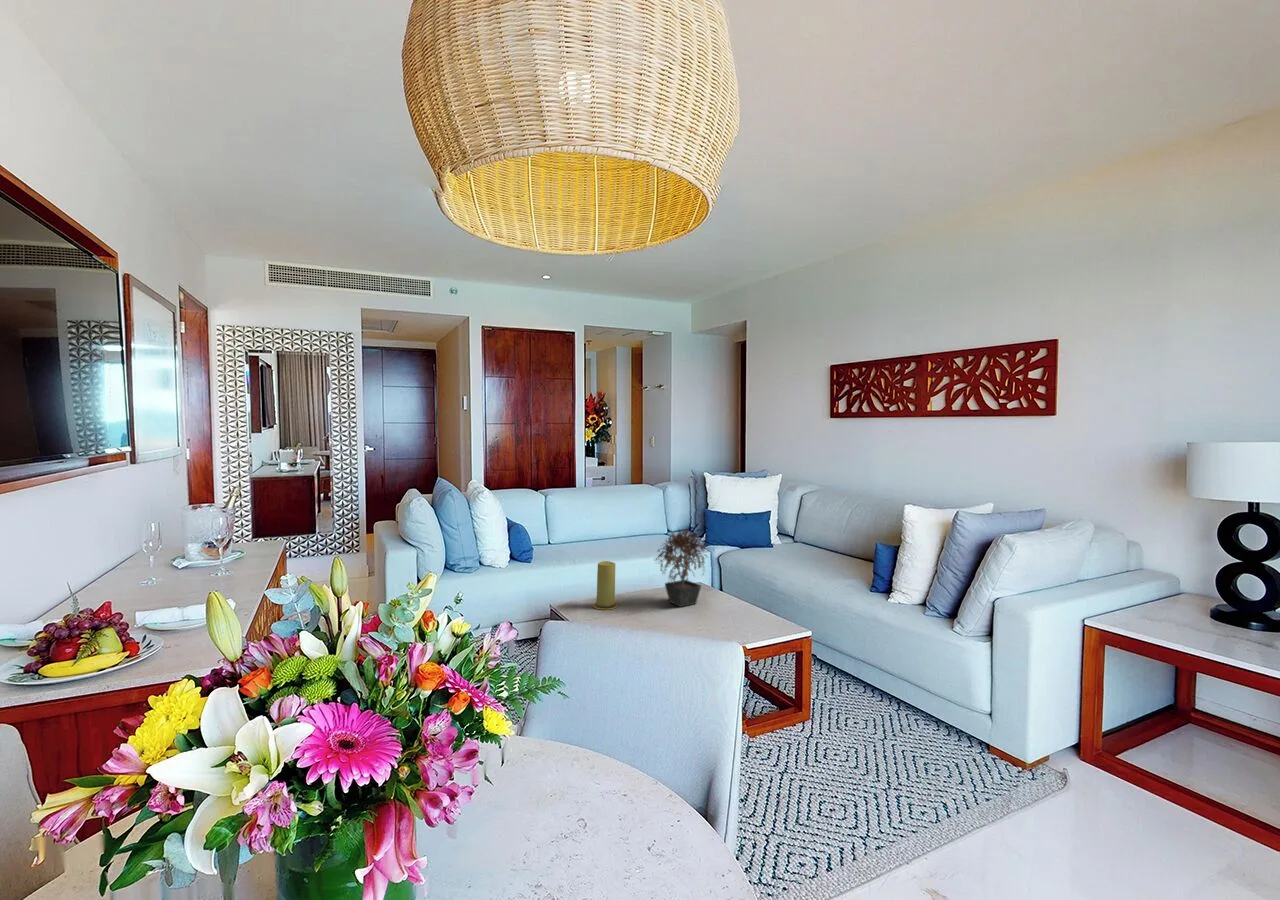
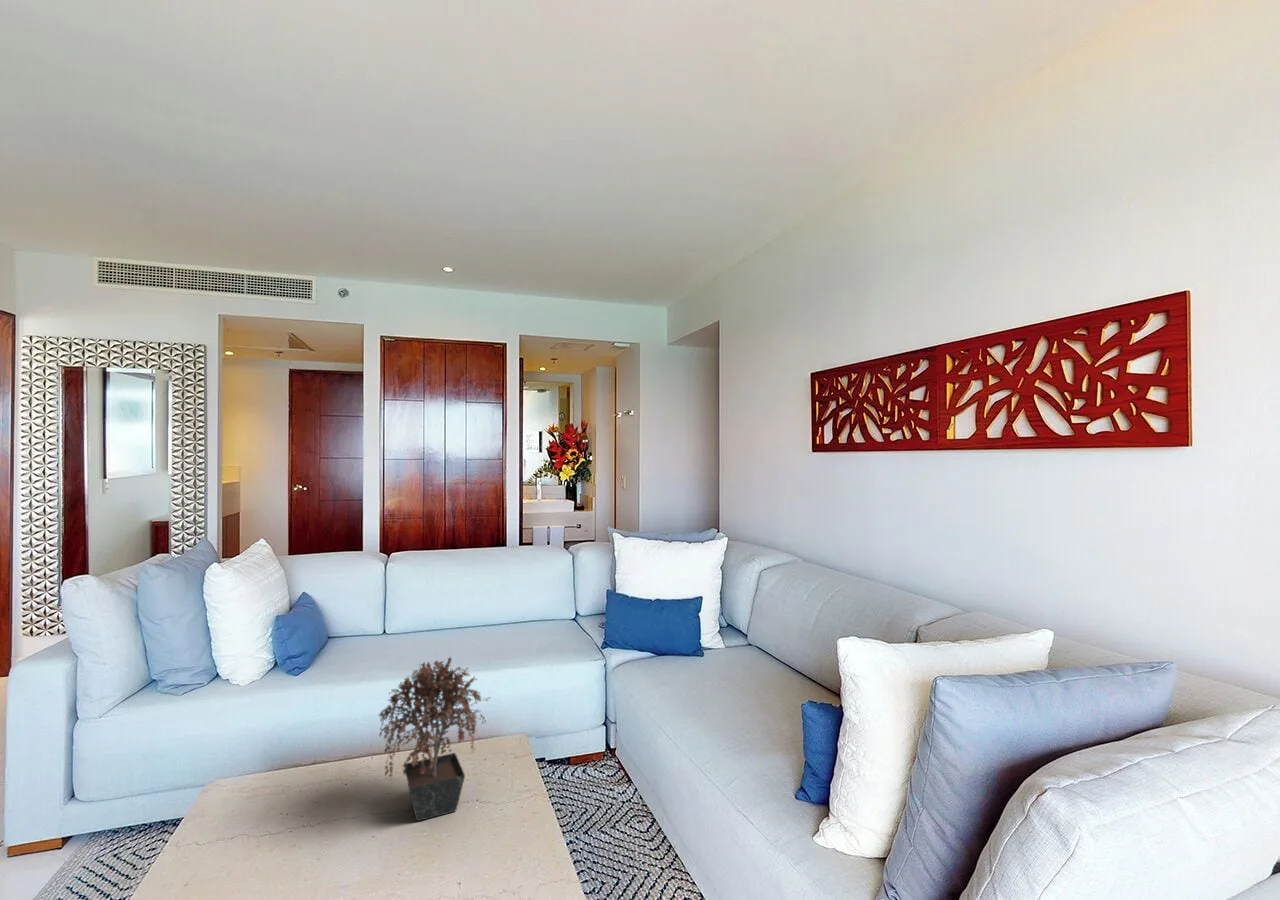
candle: present [593,561,618,610] -> none [261,716,315,820]

